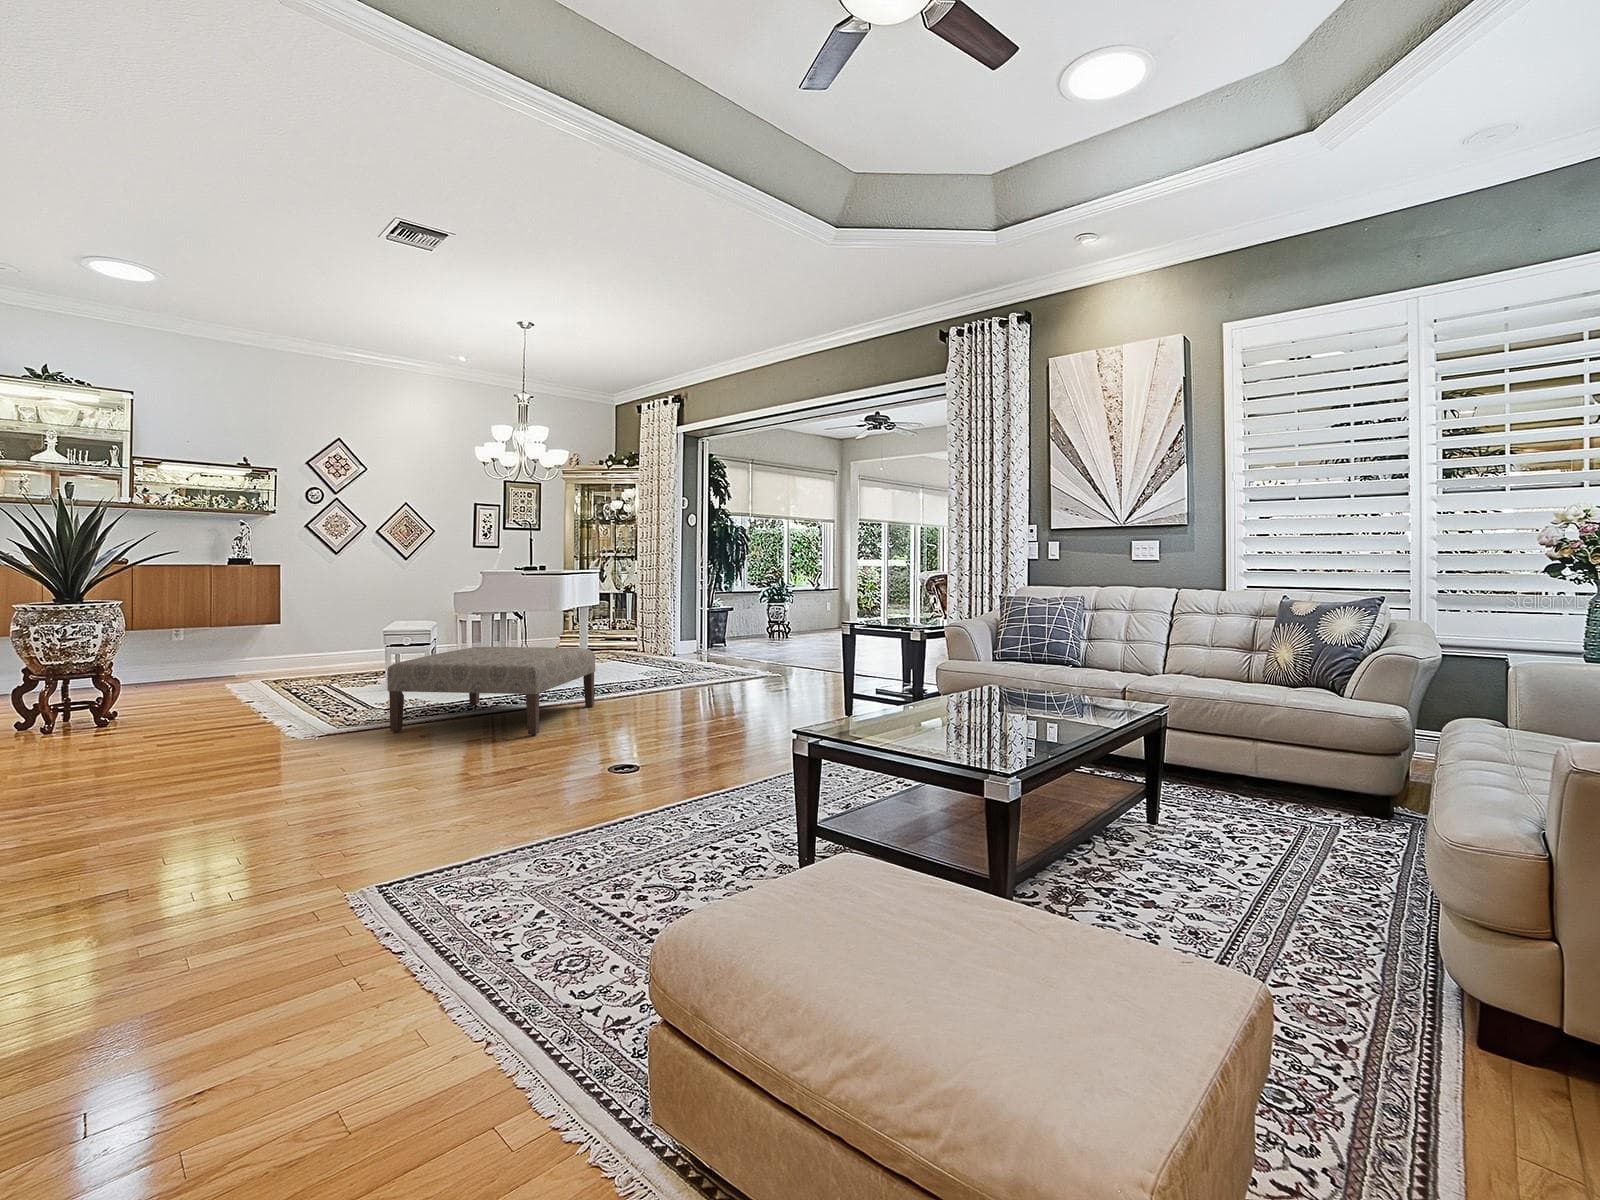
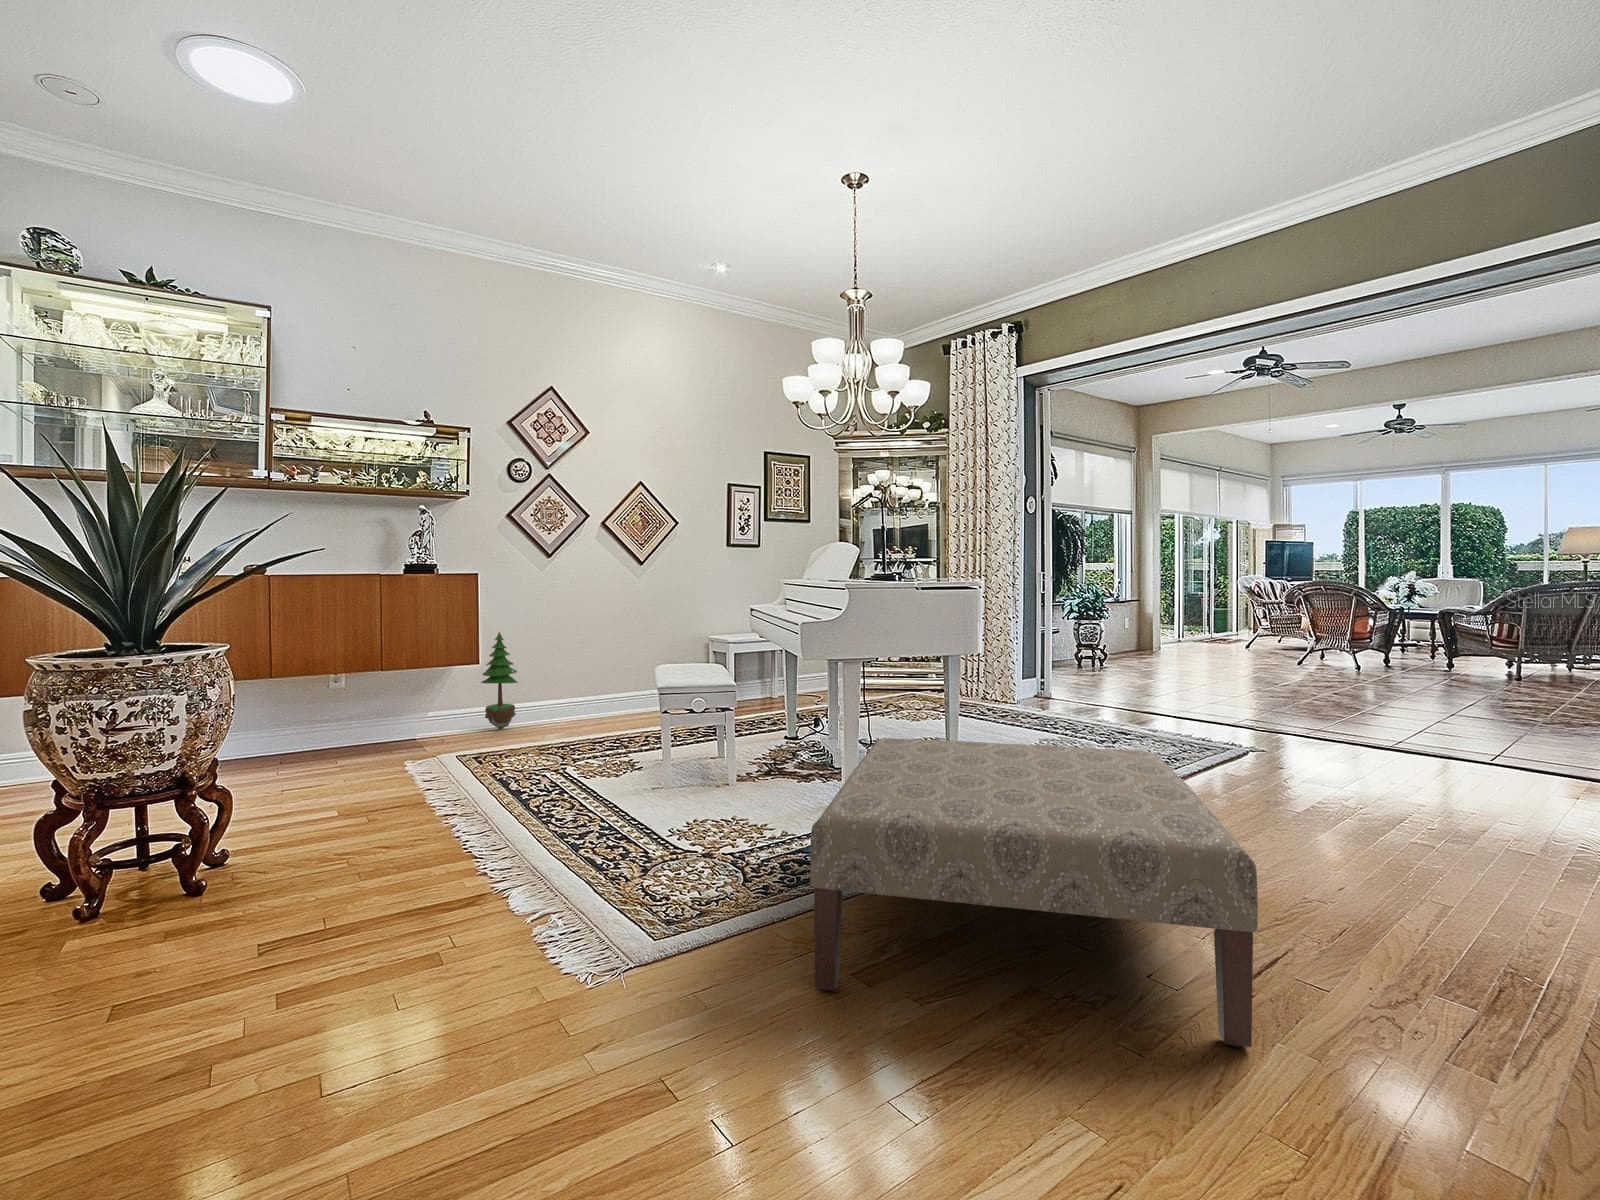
potted tree: none [285,602,313,667] -> present [481,632,518,730]

